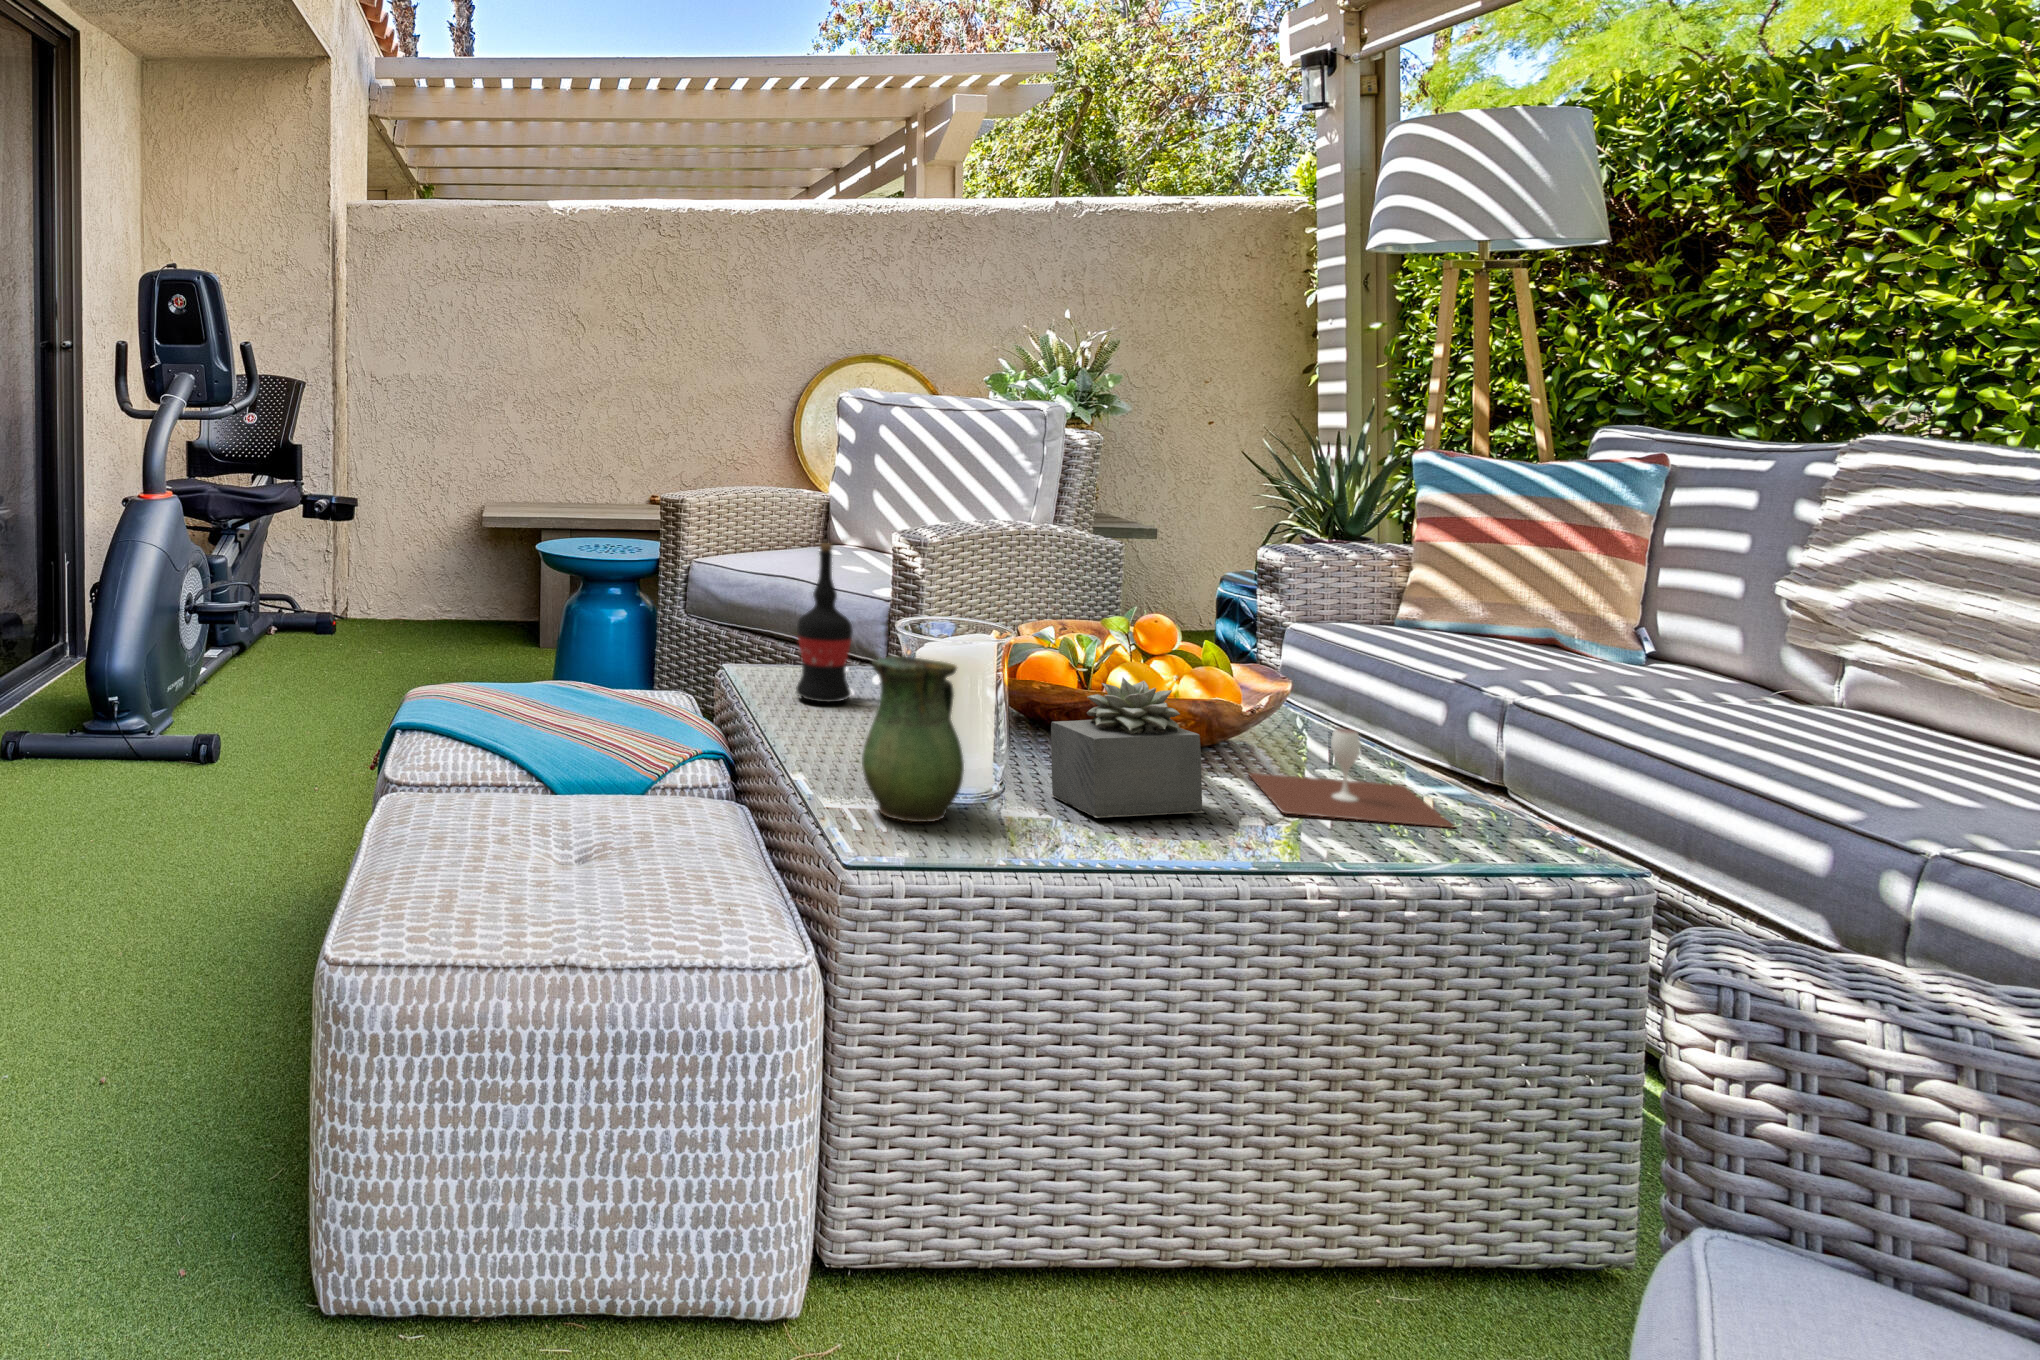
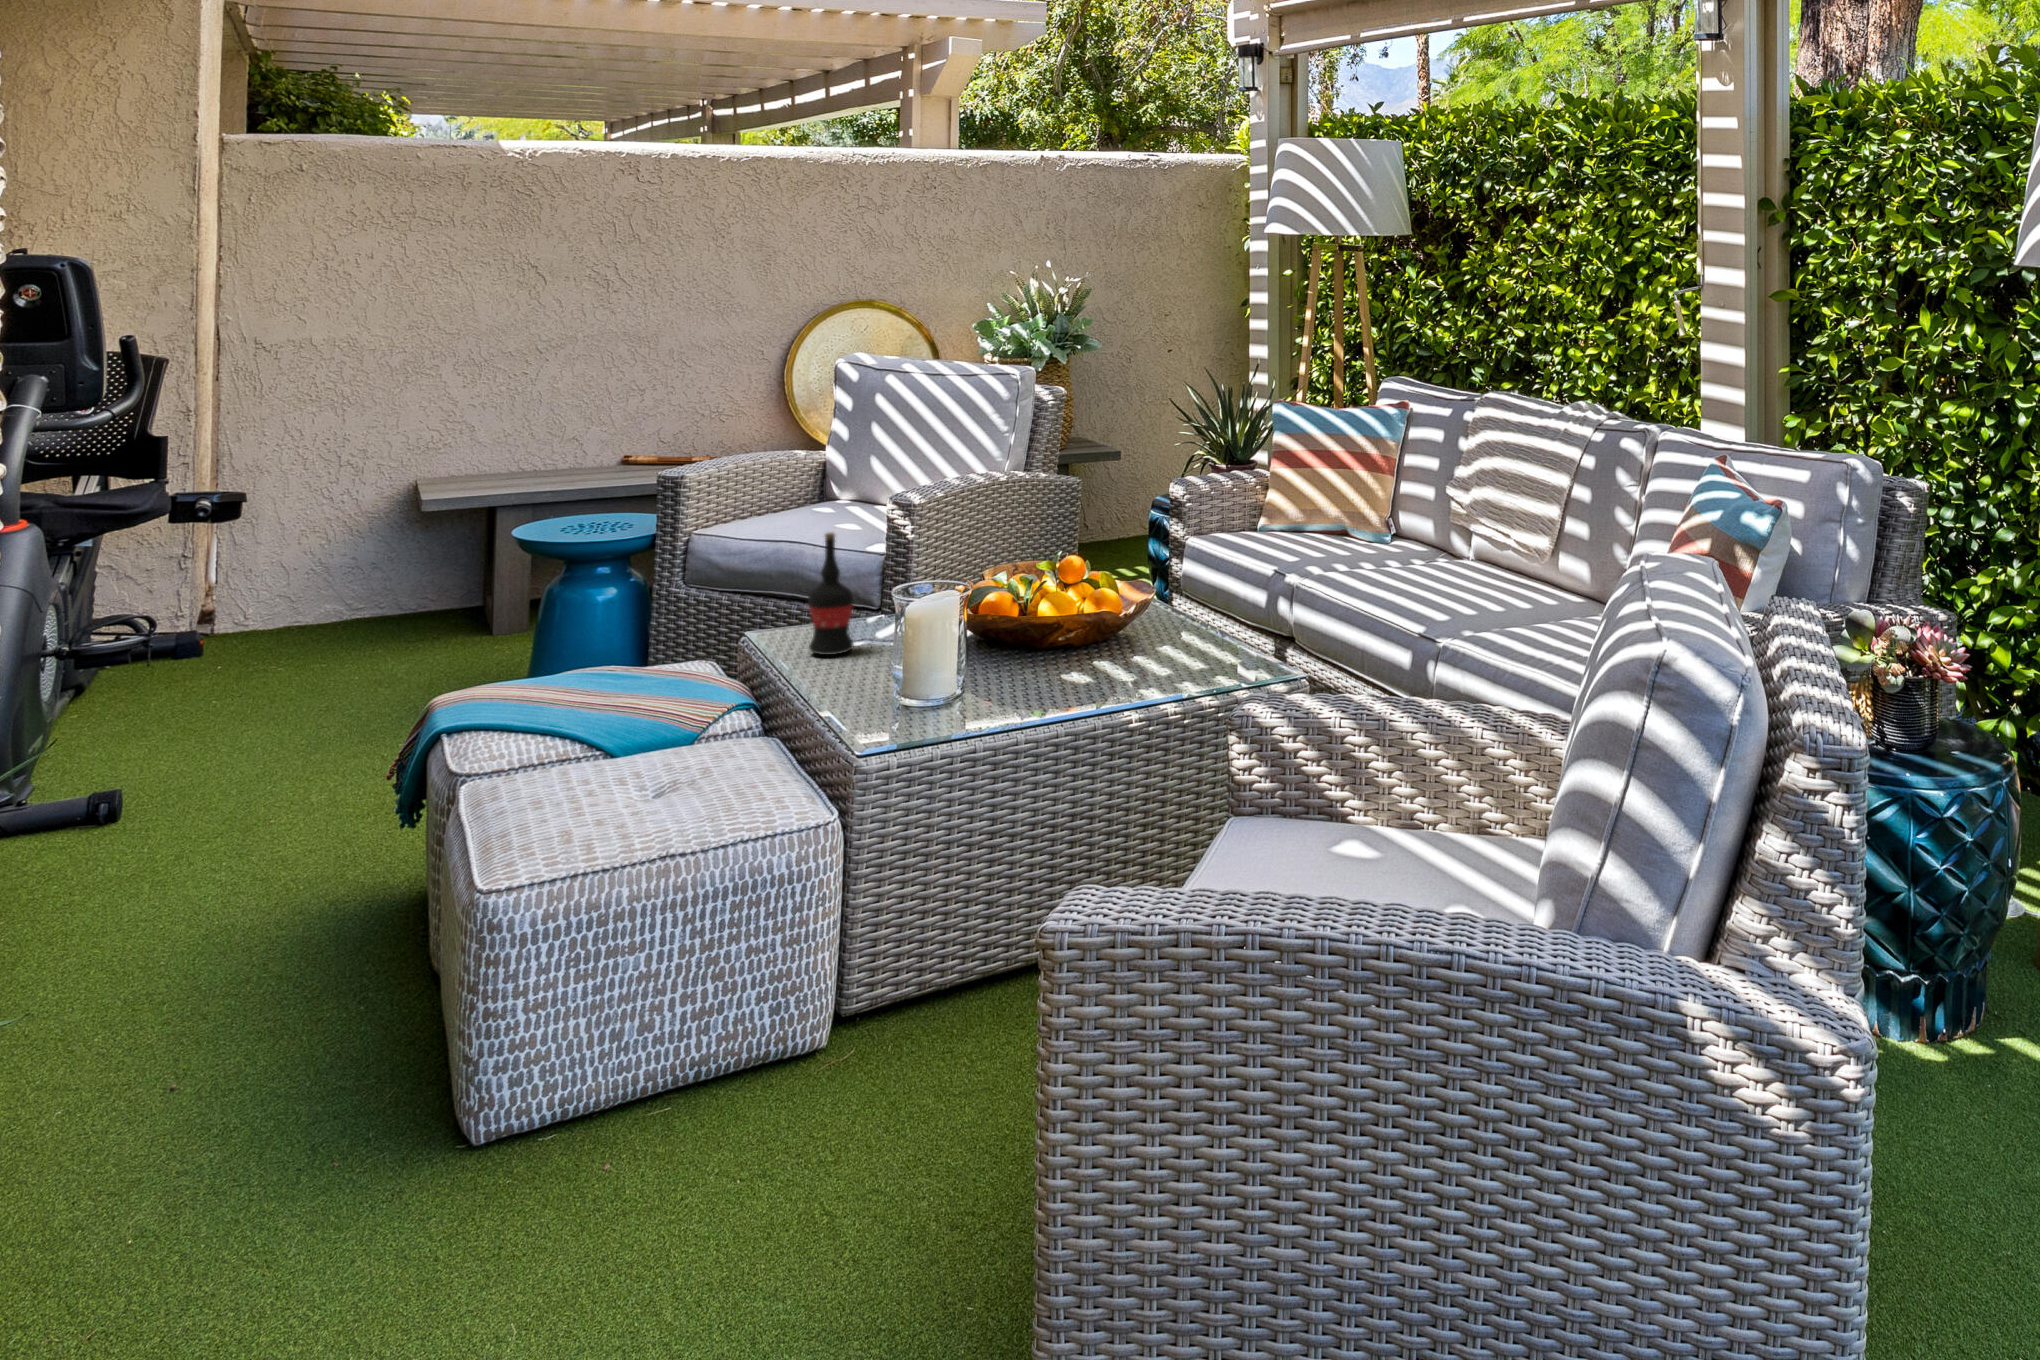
pitcher: present [862,656,964,822] -> none [865,620,935,730]
succulent plant: present [1051,678,1203,818] -> none [995,616,1090,708]
wine glass: present [1249,729,1454,827] -> none [1124,631,1232,689]

